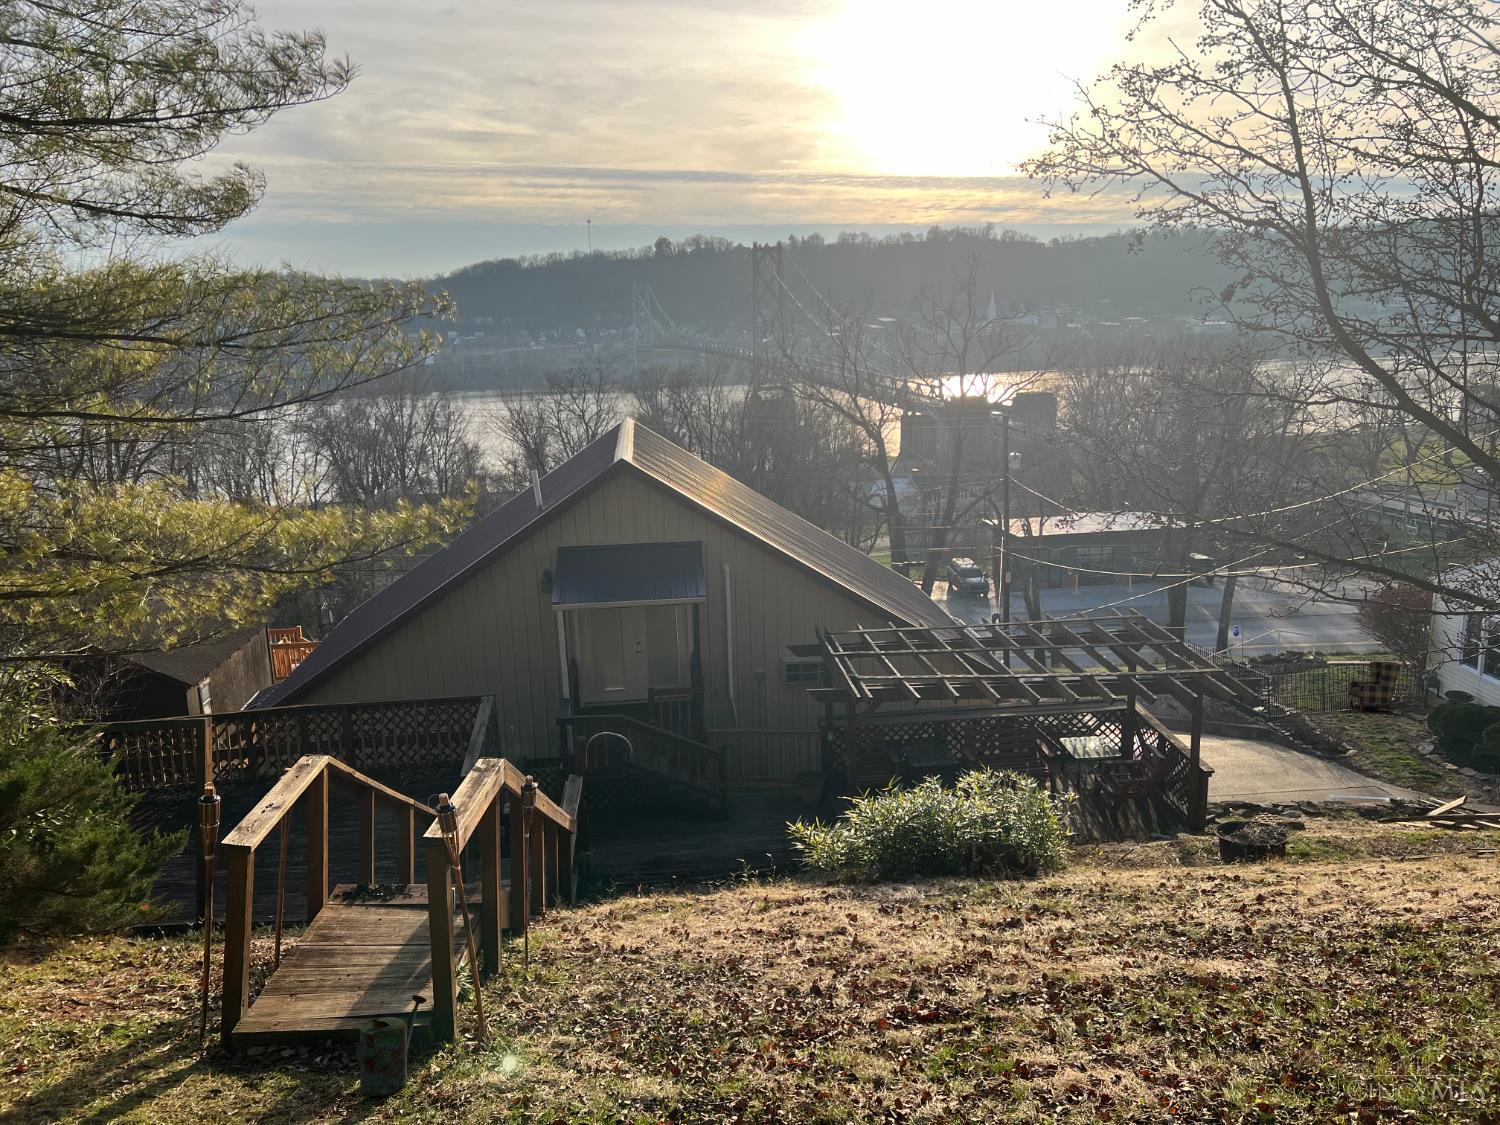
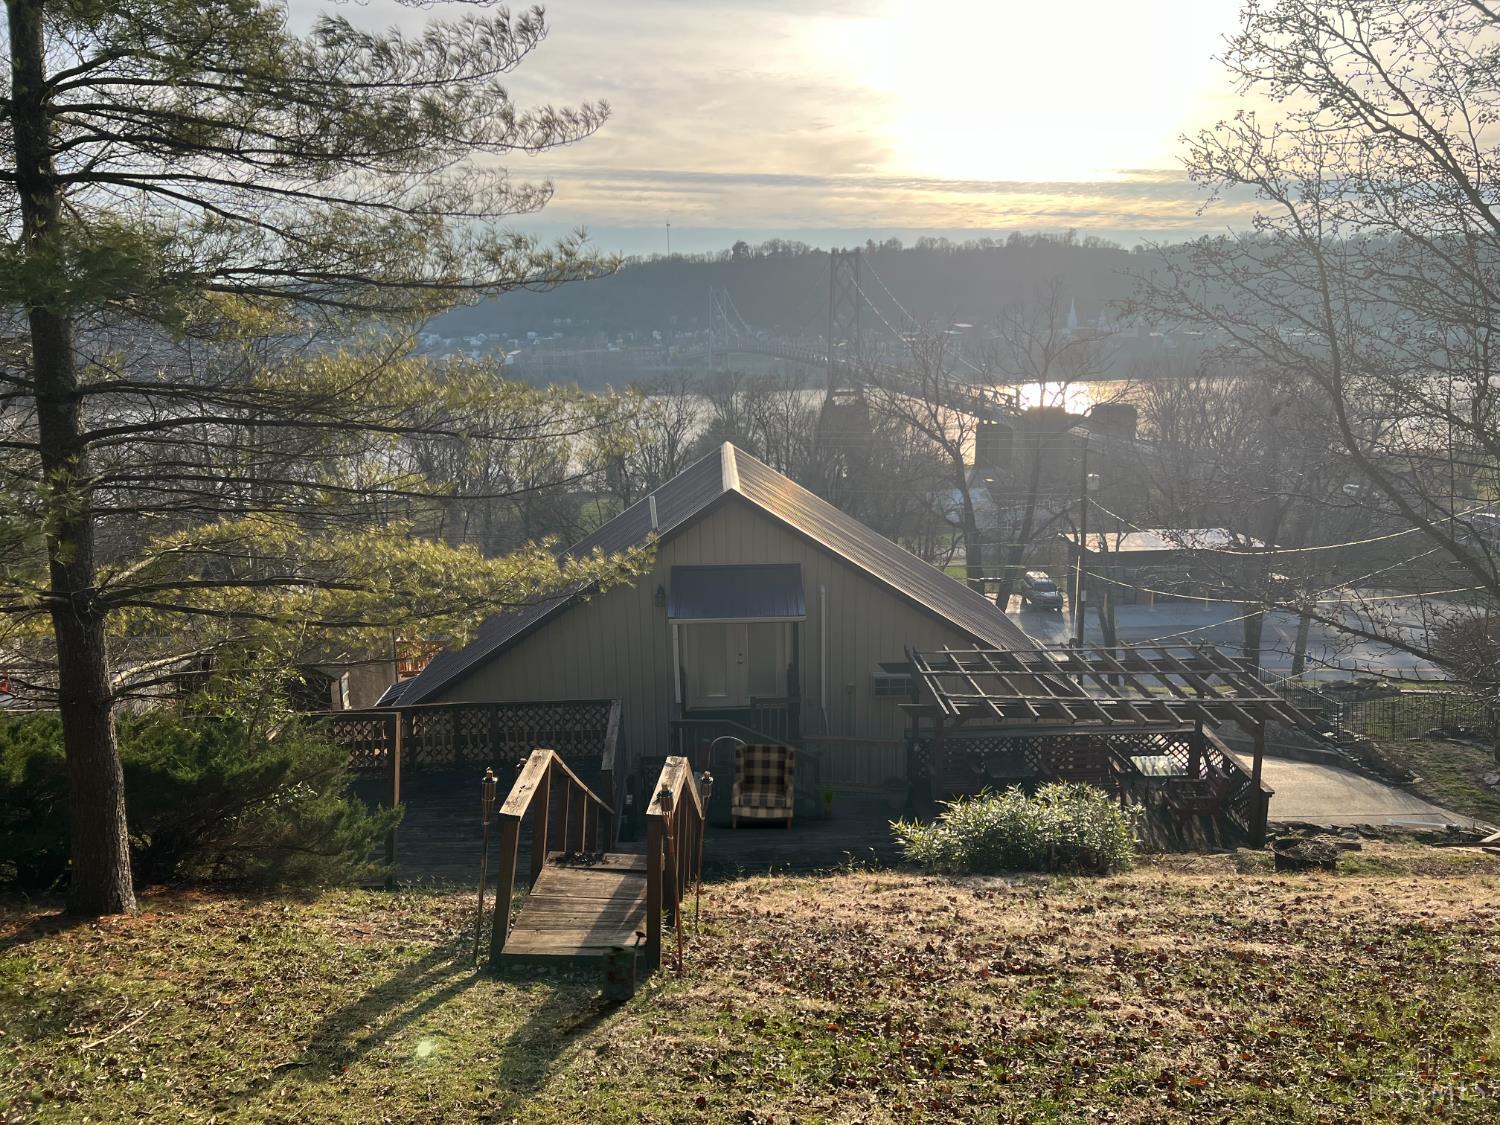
chair: present [1348,661,1400,712] -> present [732,744,795,829]
potted plant: none [717,777,740,819] -> present [822,788,834,819]

